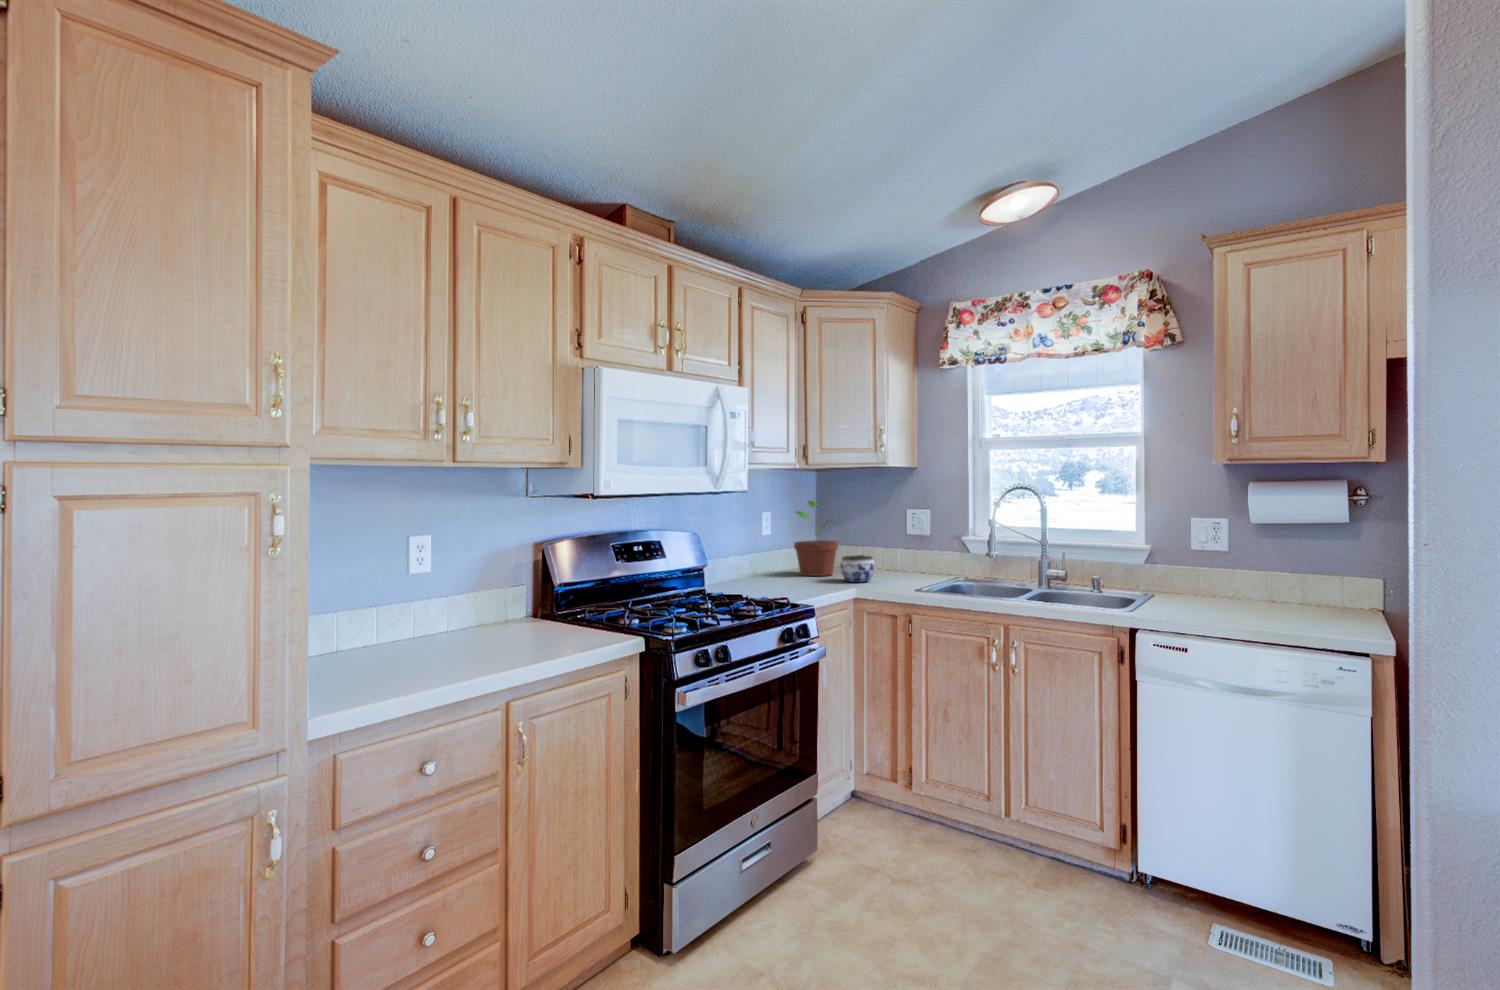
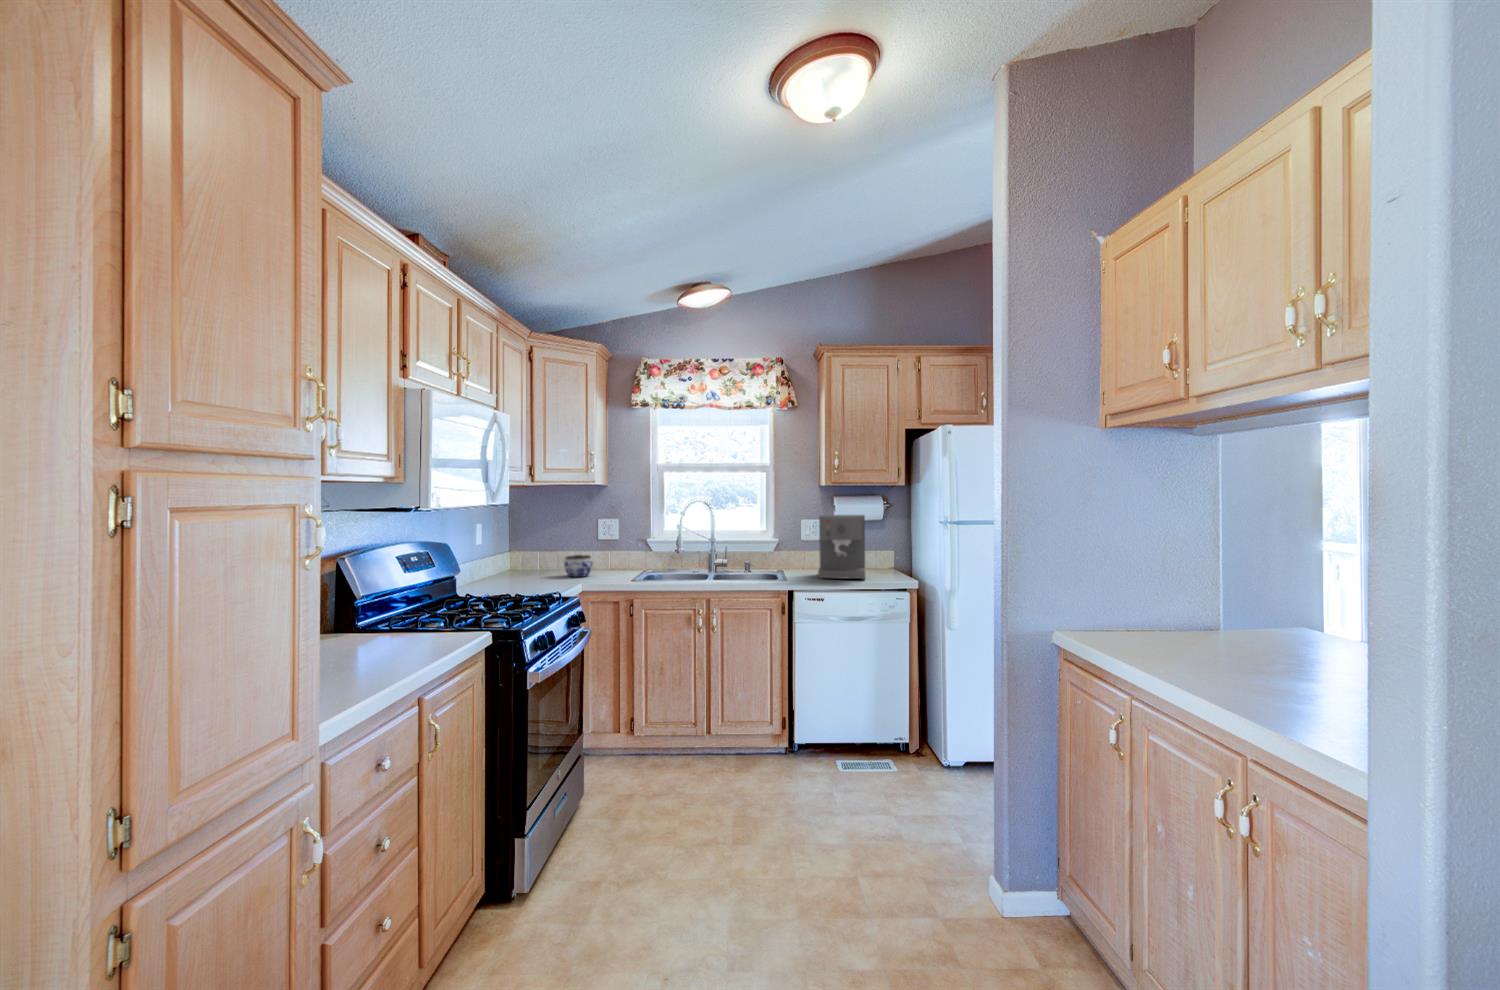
potted plant: present [794,501,838,576] -> none [515,510,554,575]
coffee maker: none [1202,509,1305,618] -> present [818,515,865,580]

